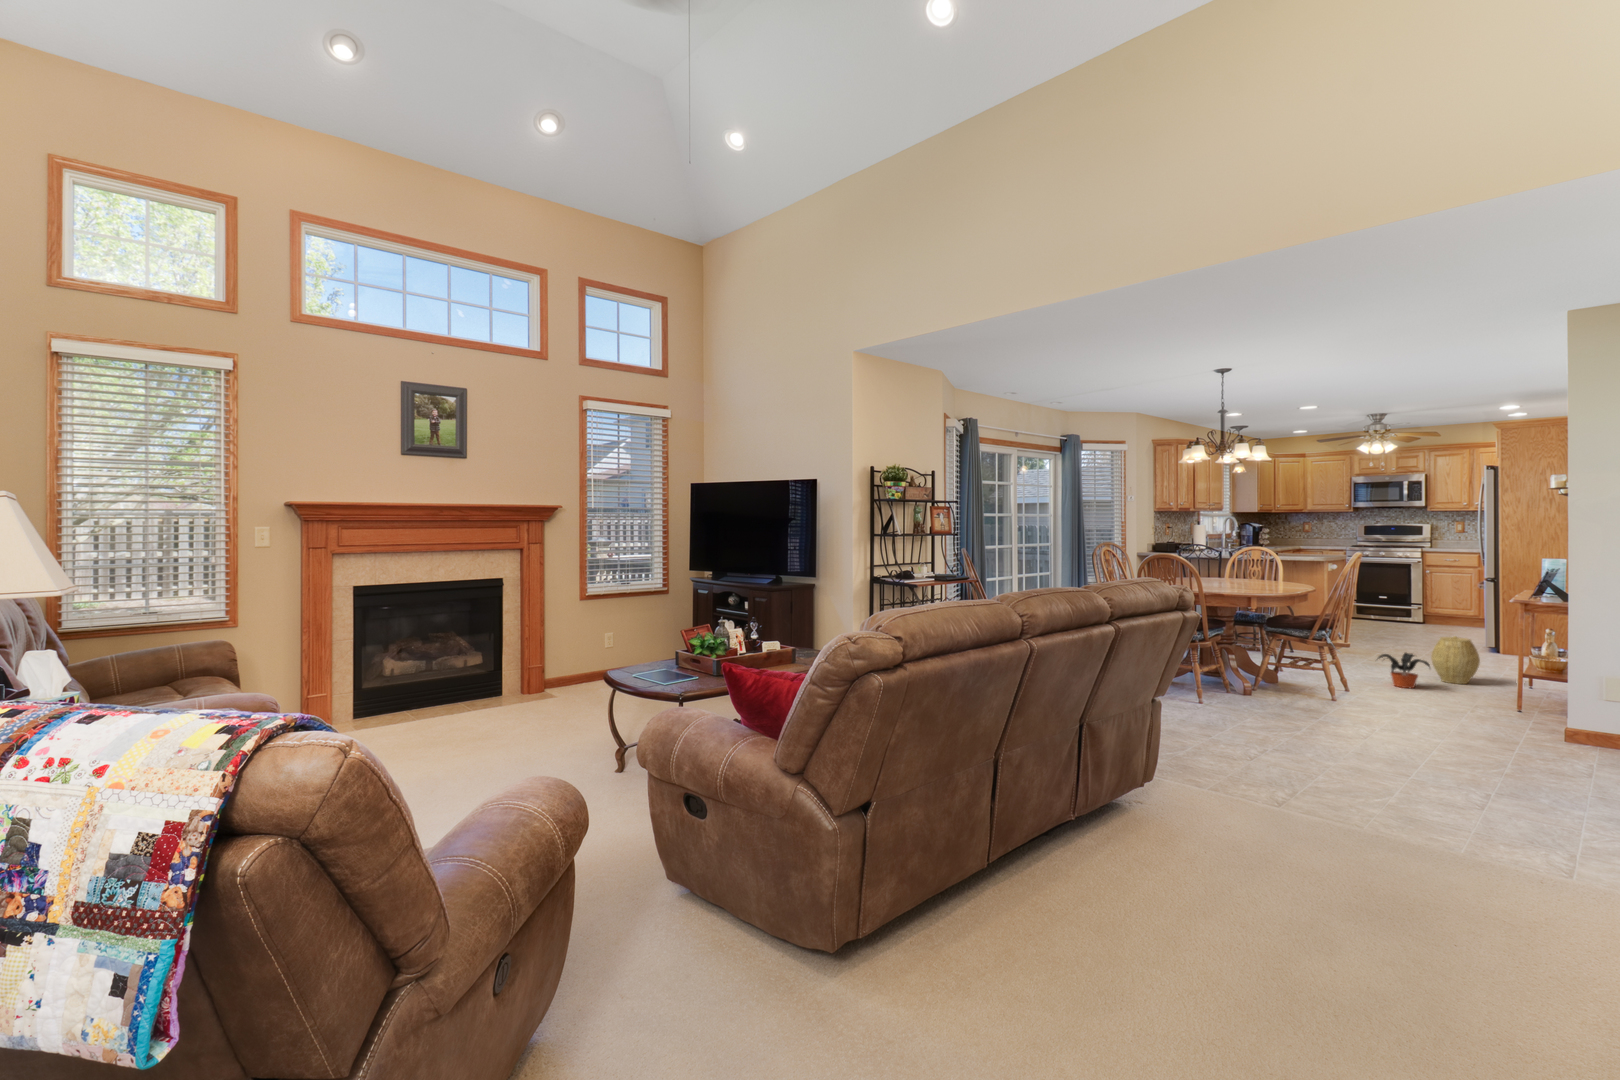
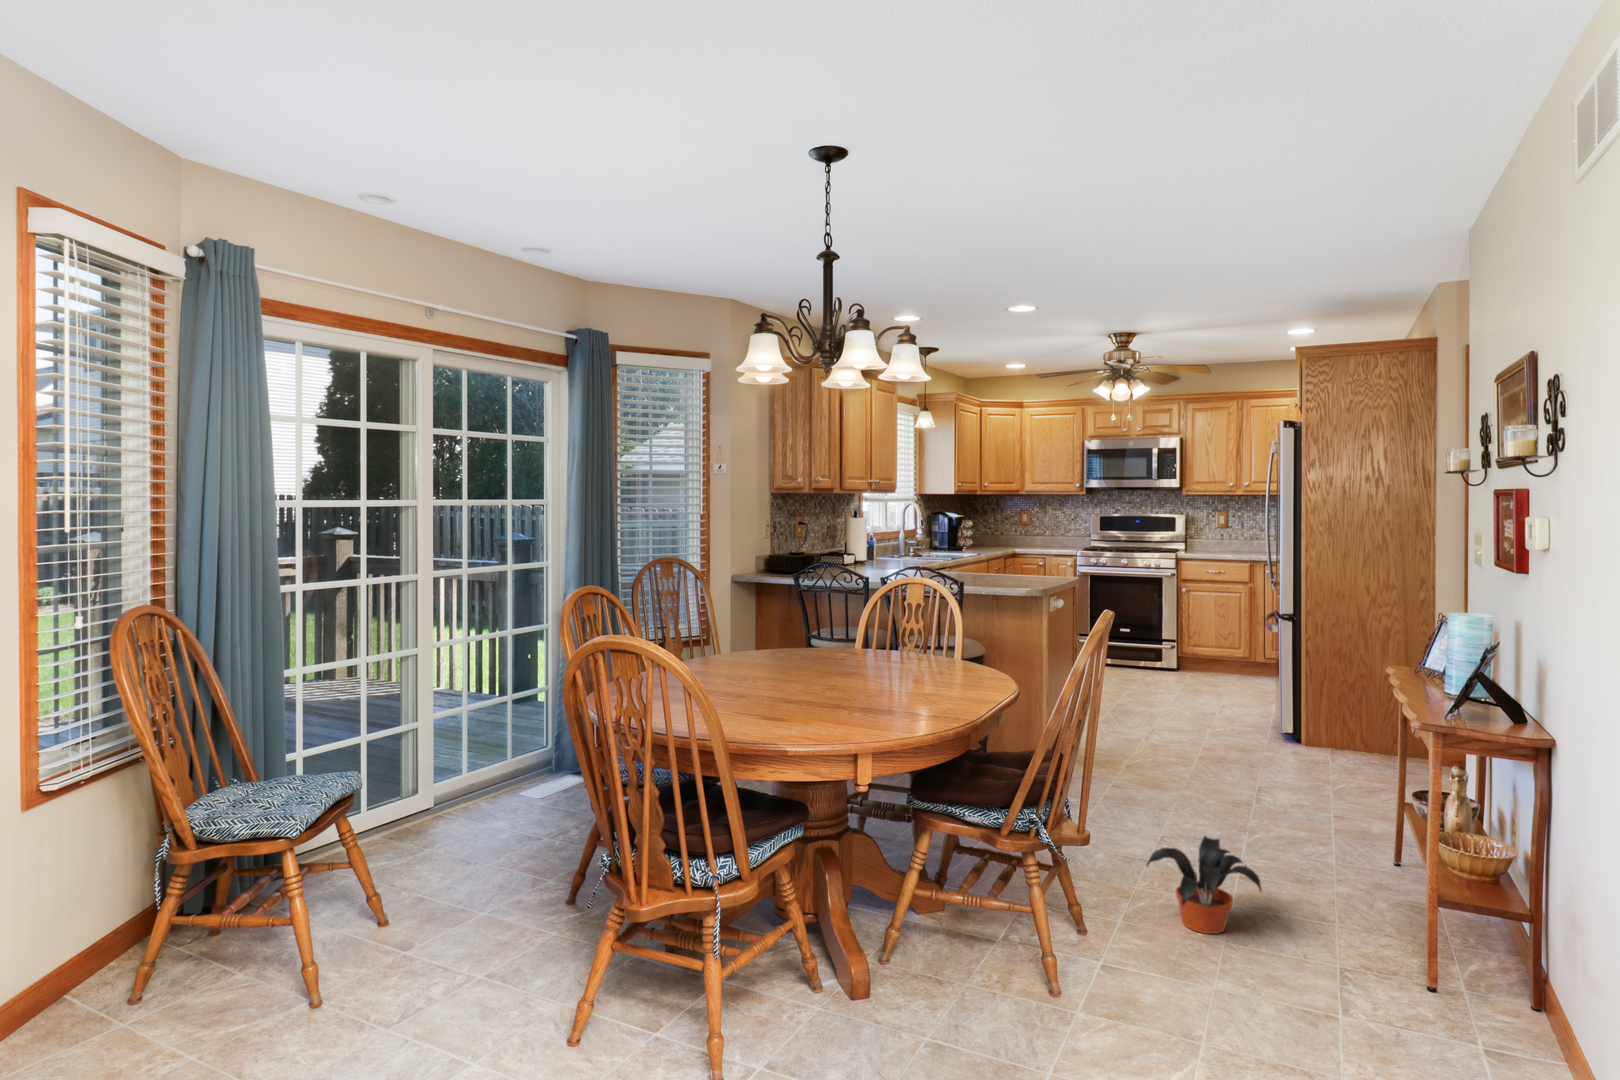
woven basket: present [1431,636,1480,684] -> none [1245,781,1339,894]

